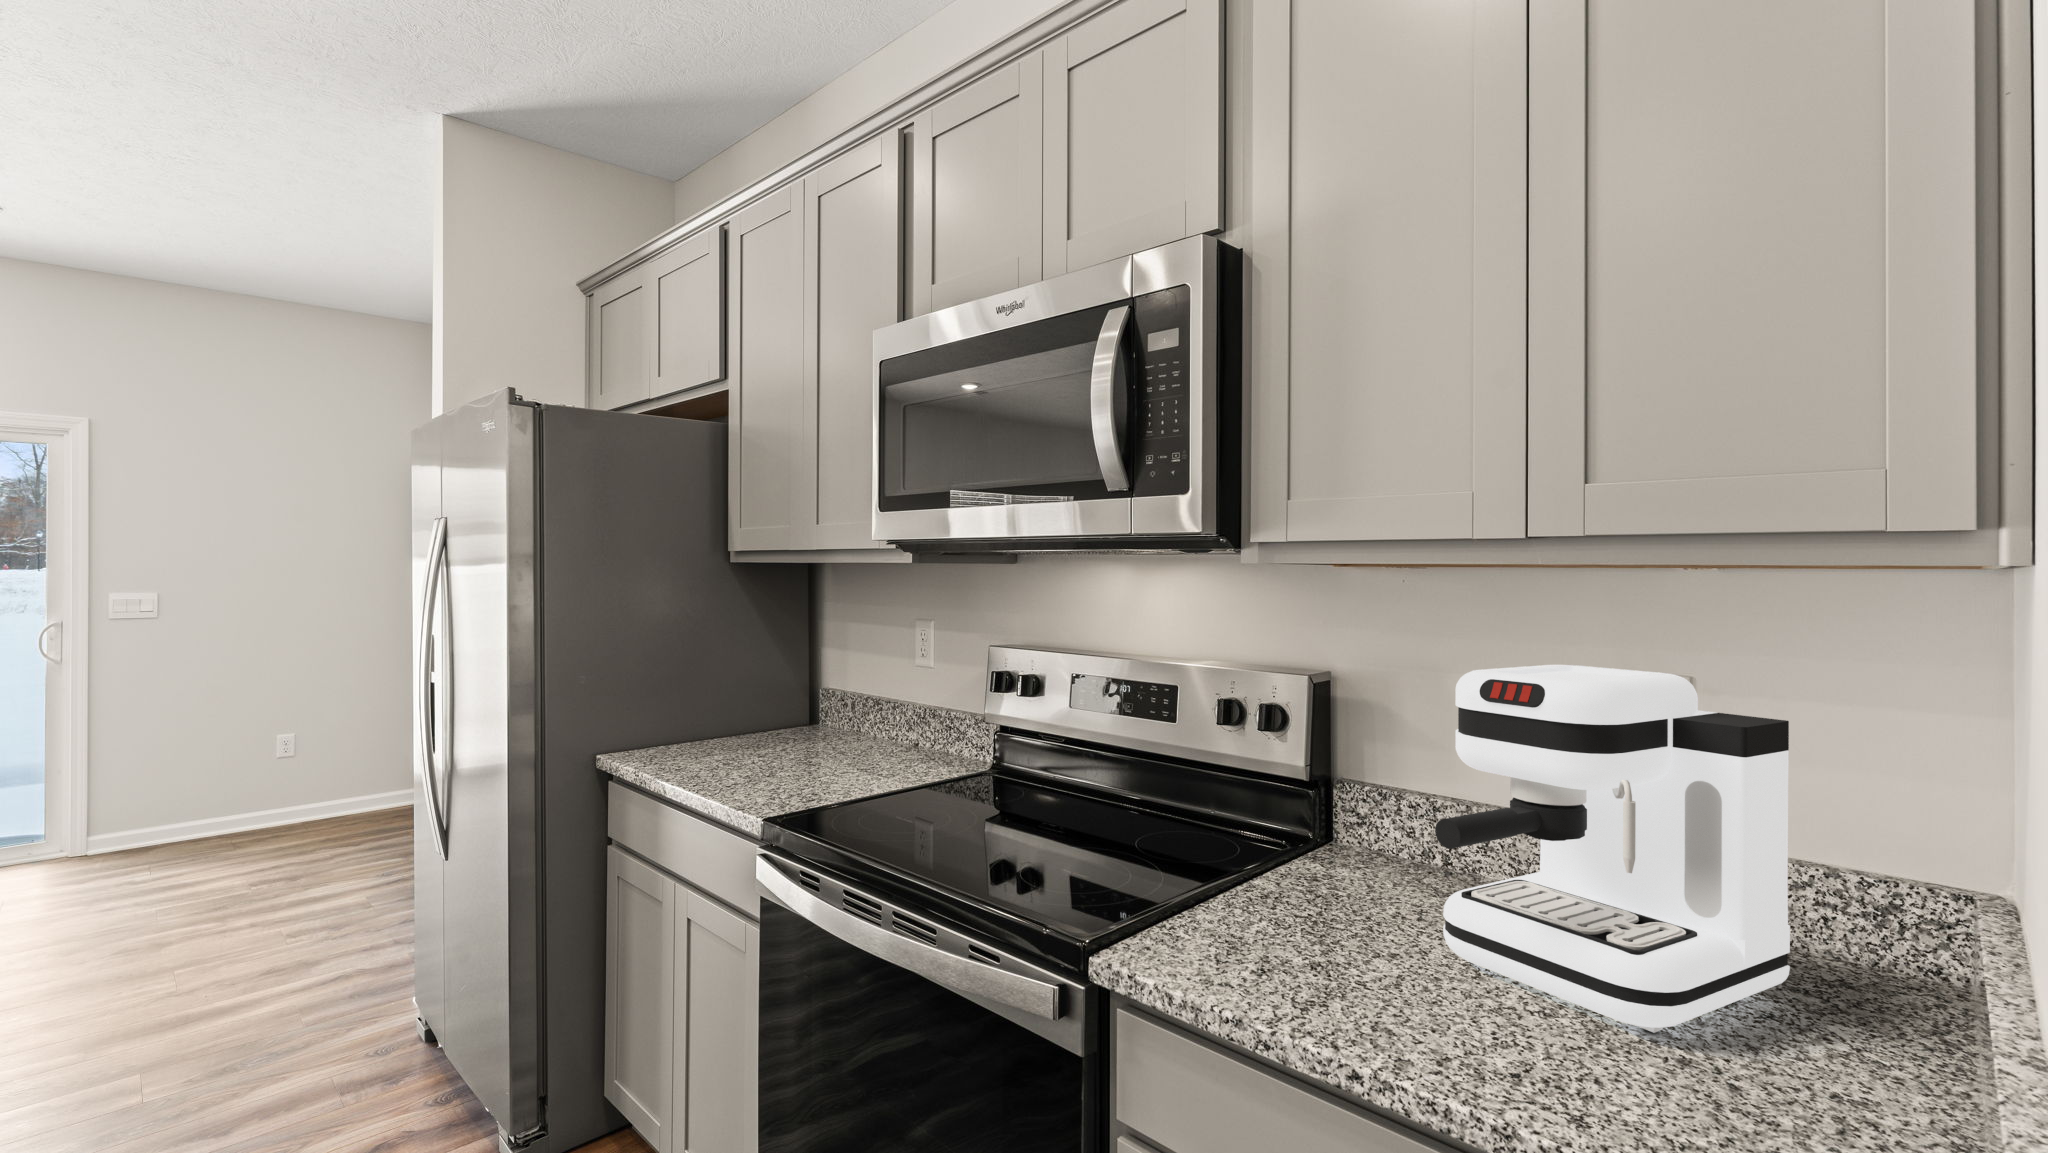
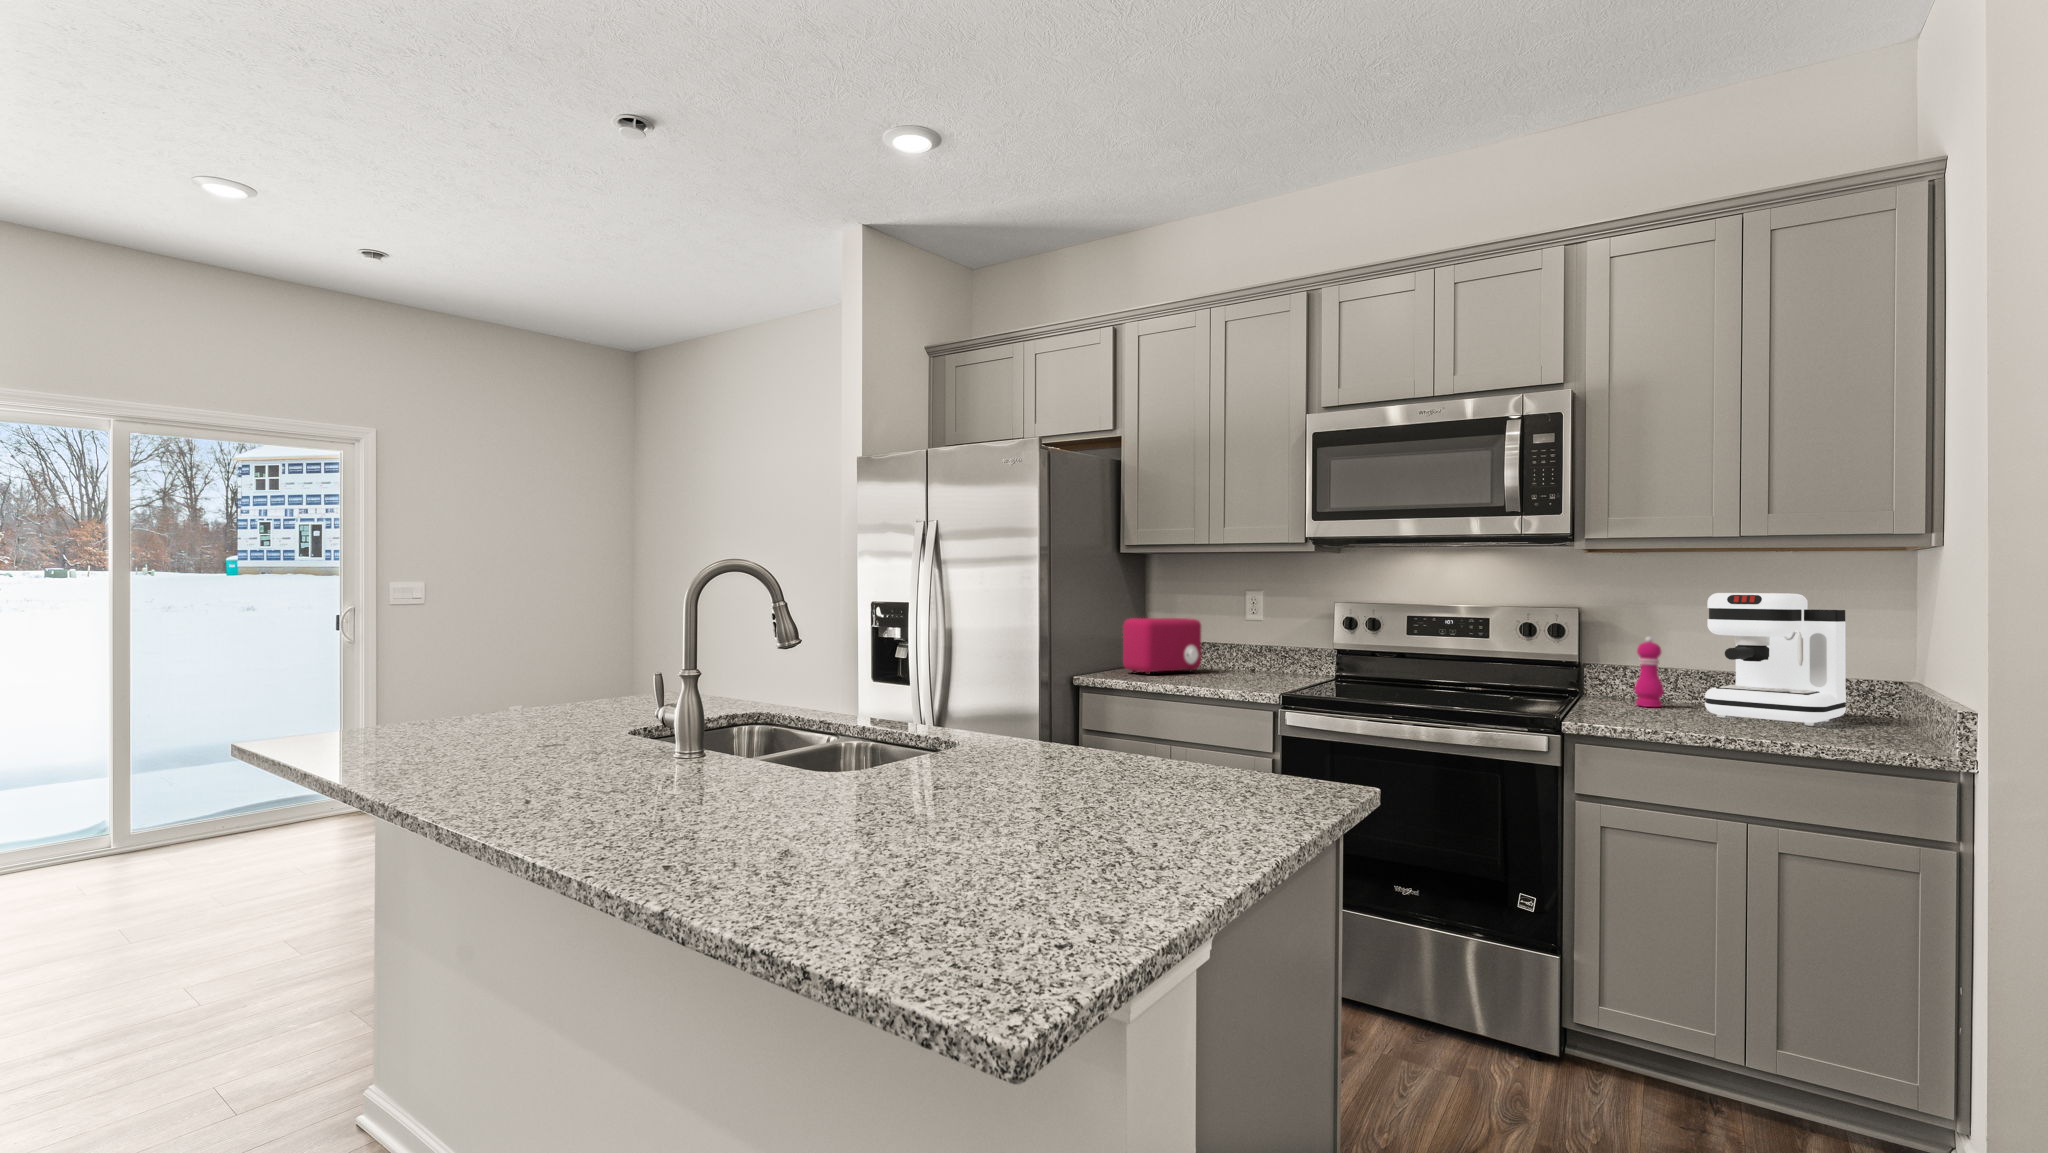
toaster: none [716,659,847,752] -> present [1123,618,1201,675]
pepper mill: none [1371,746,1428,898] -> present [1634,637,1664,707]

